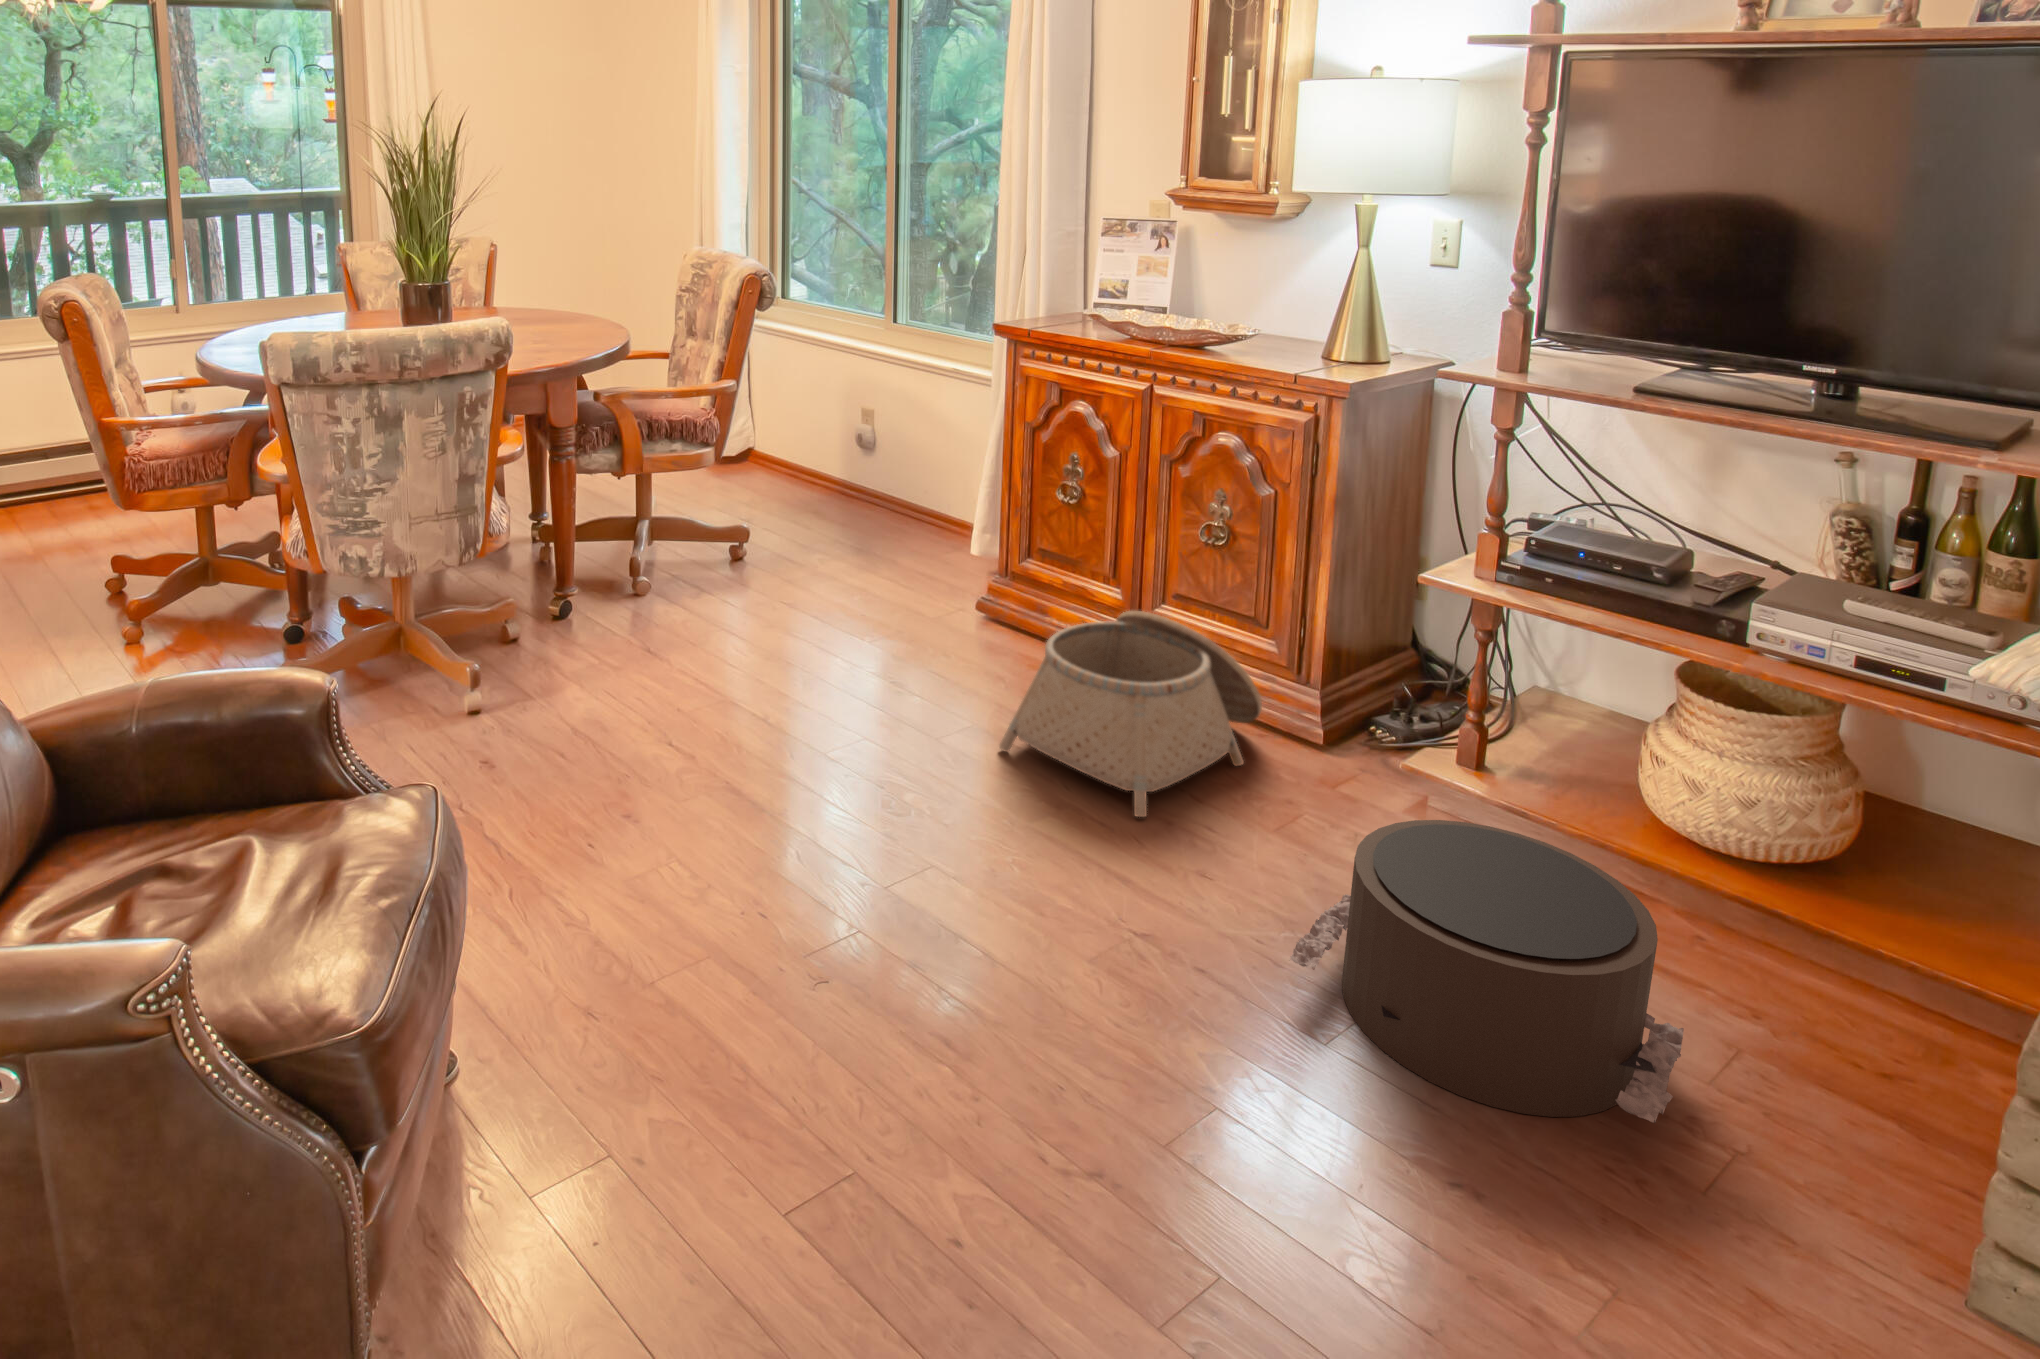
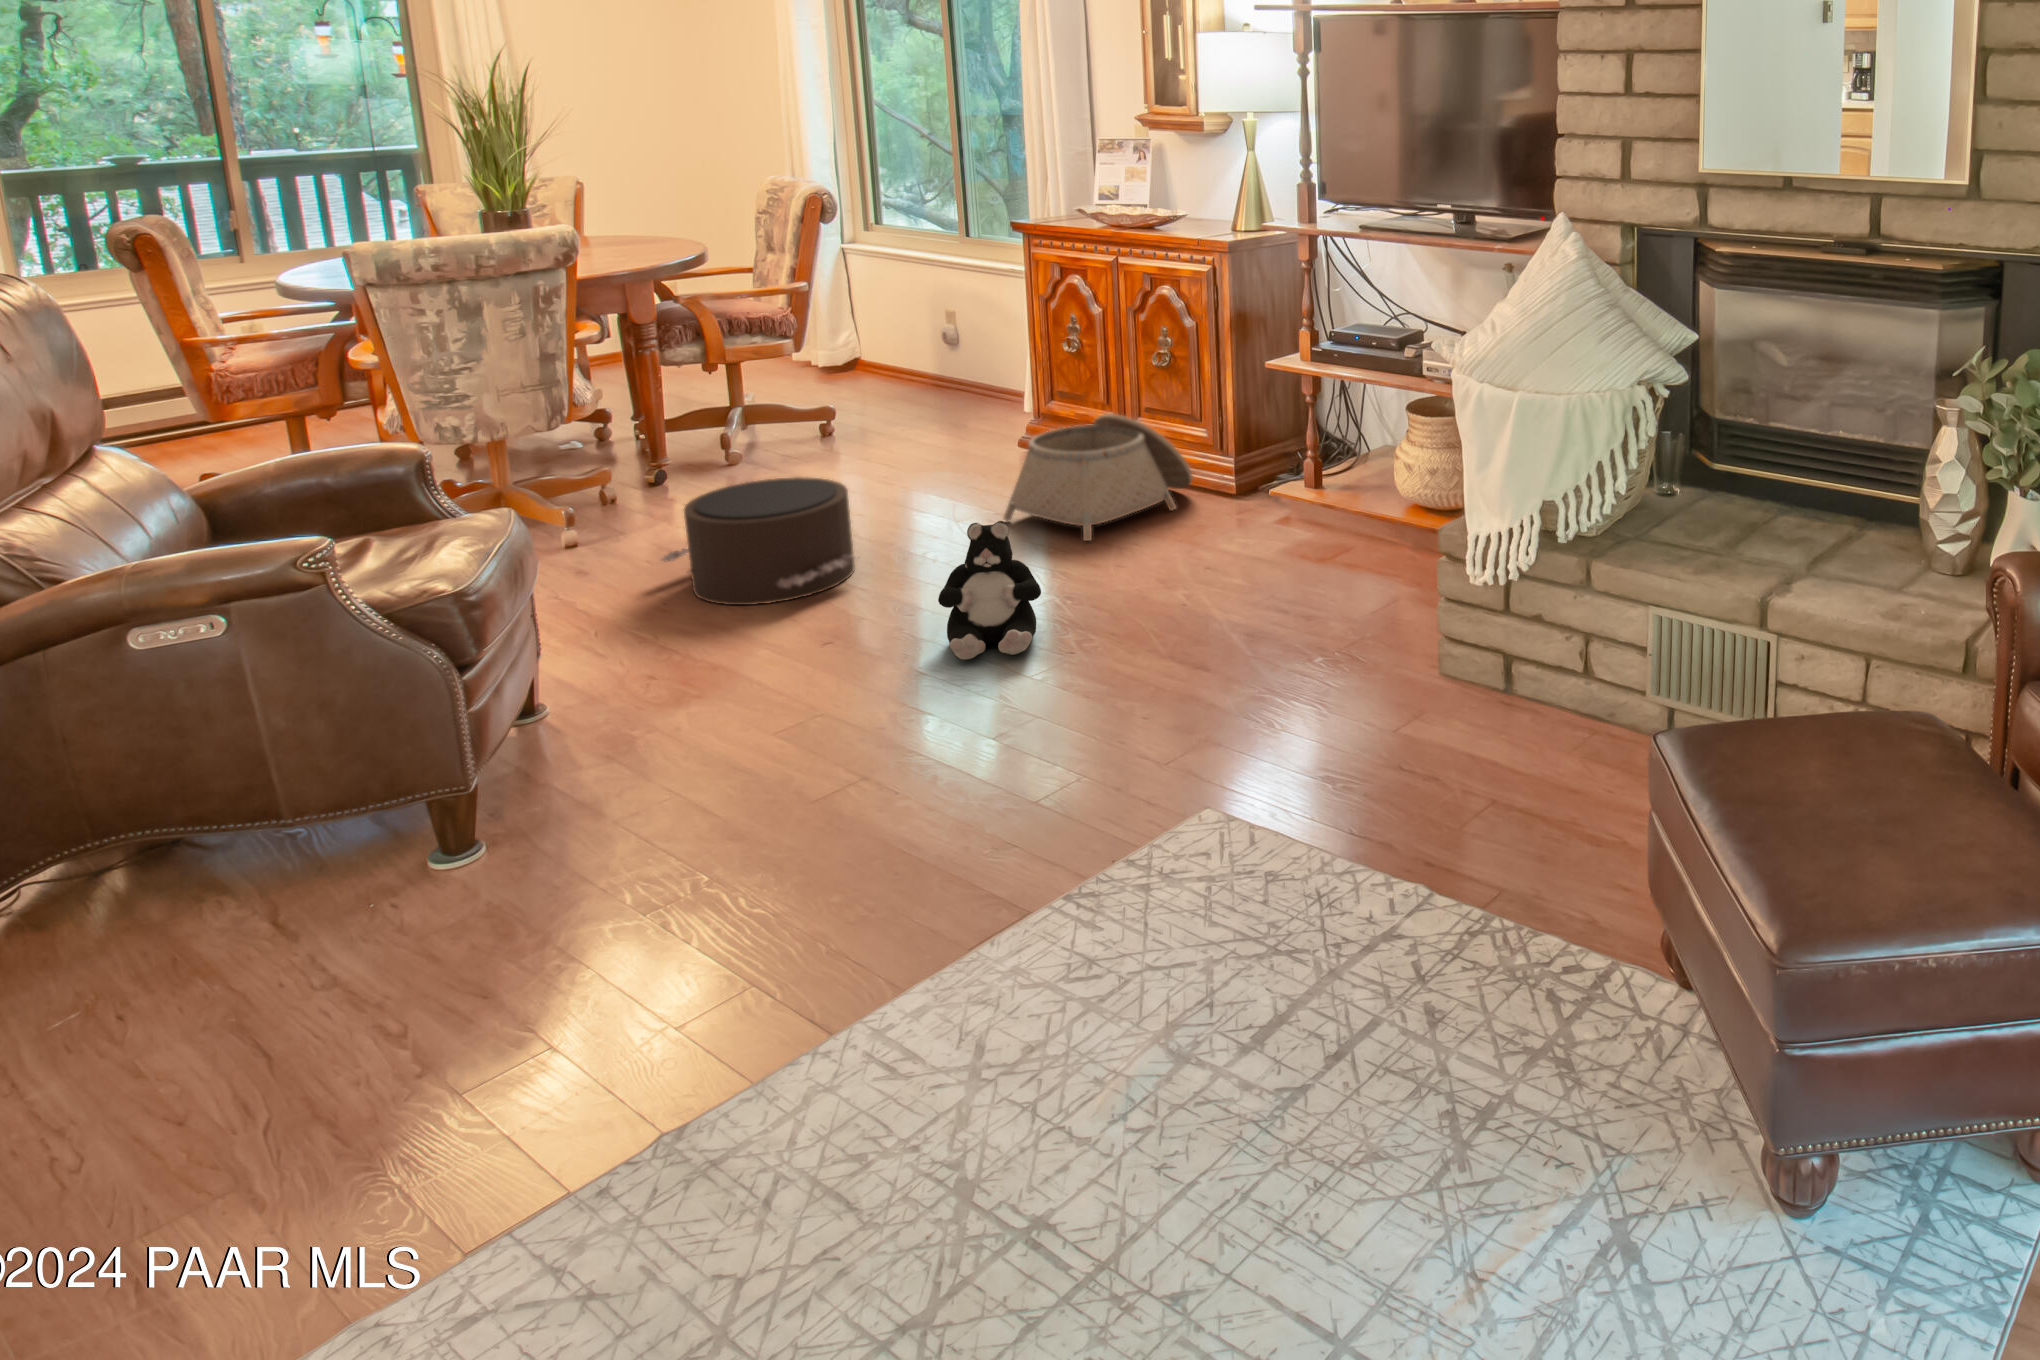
pouf: present [1289,820,1684,1123] -> present [661,477,855,605]
plush toy: none [1008,862,1180,1116] -> present [938,521,1041,660]

